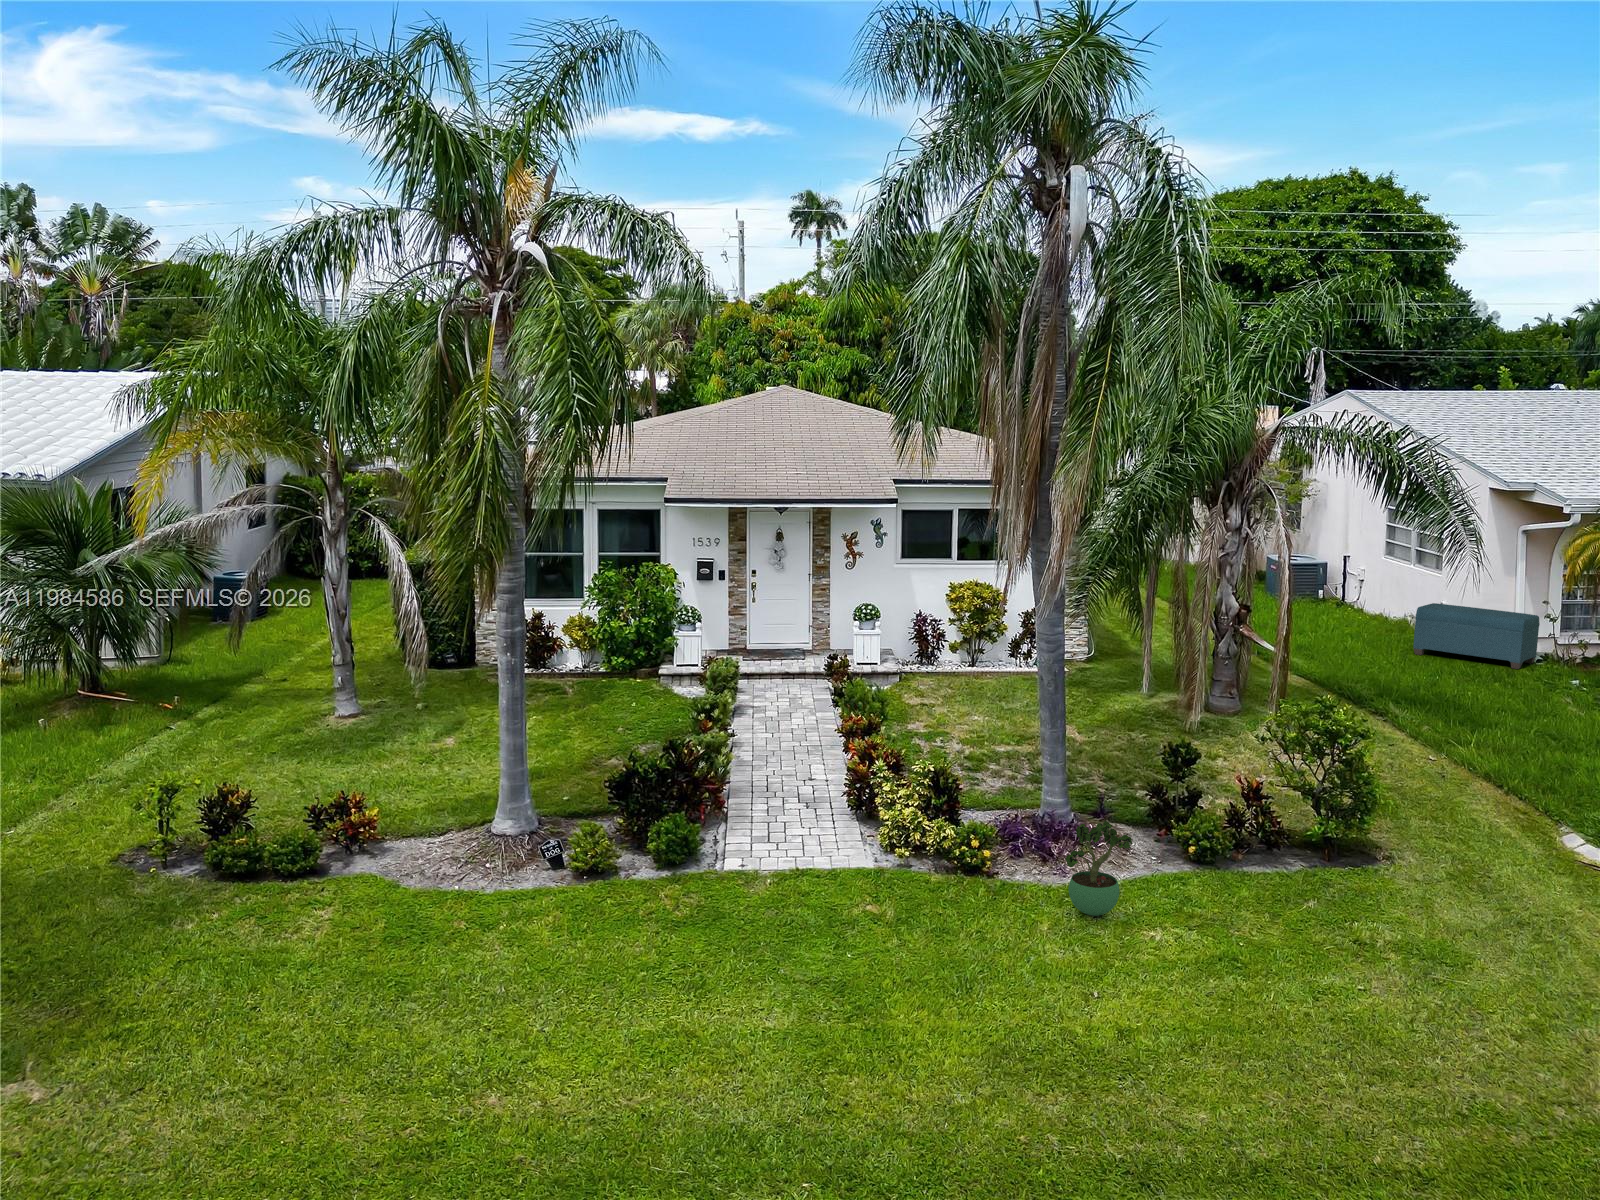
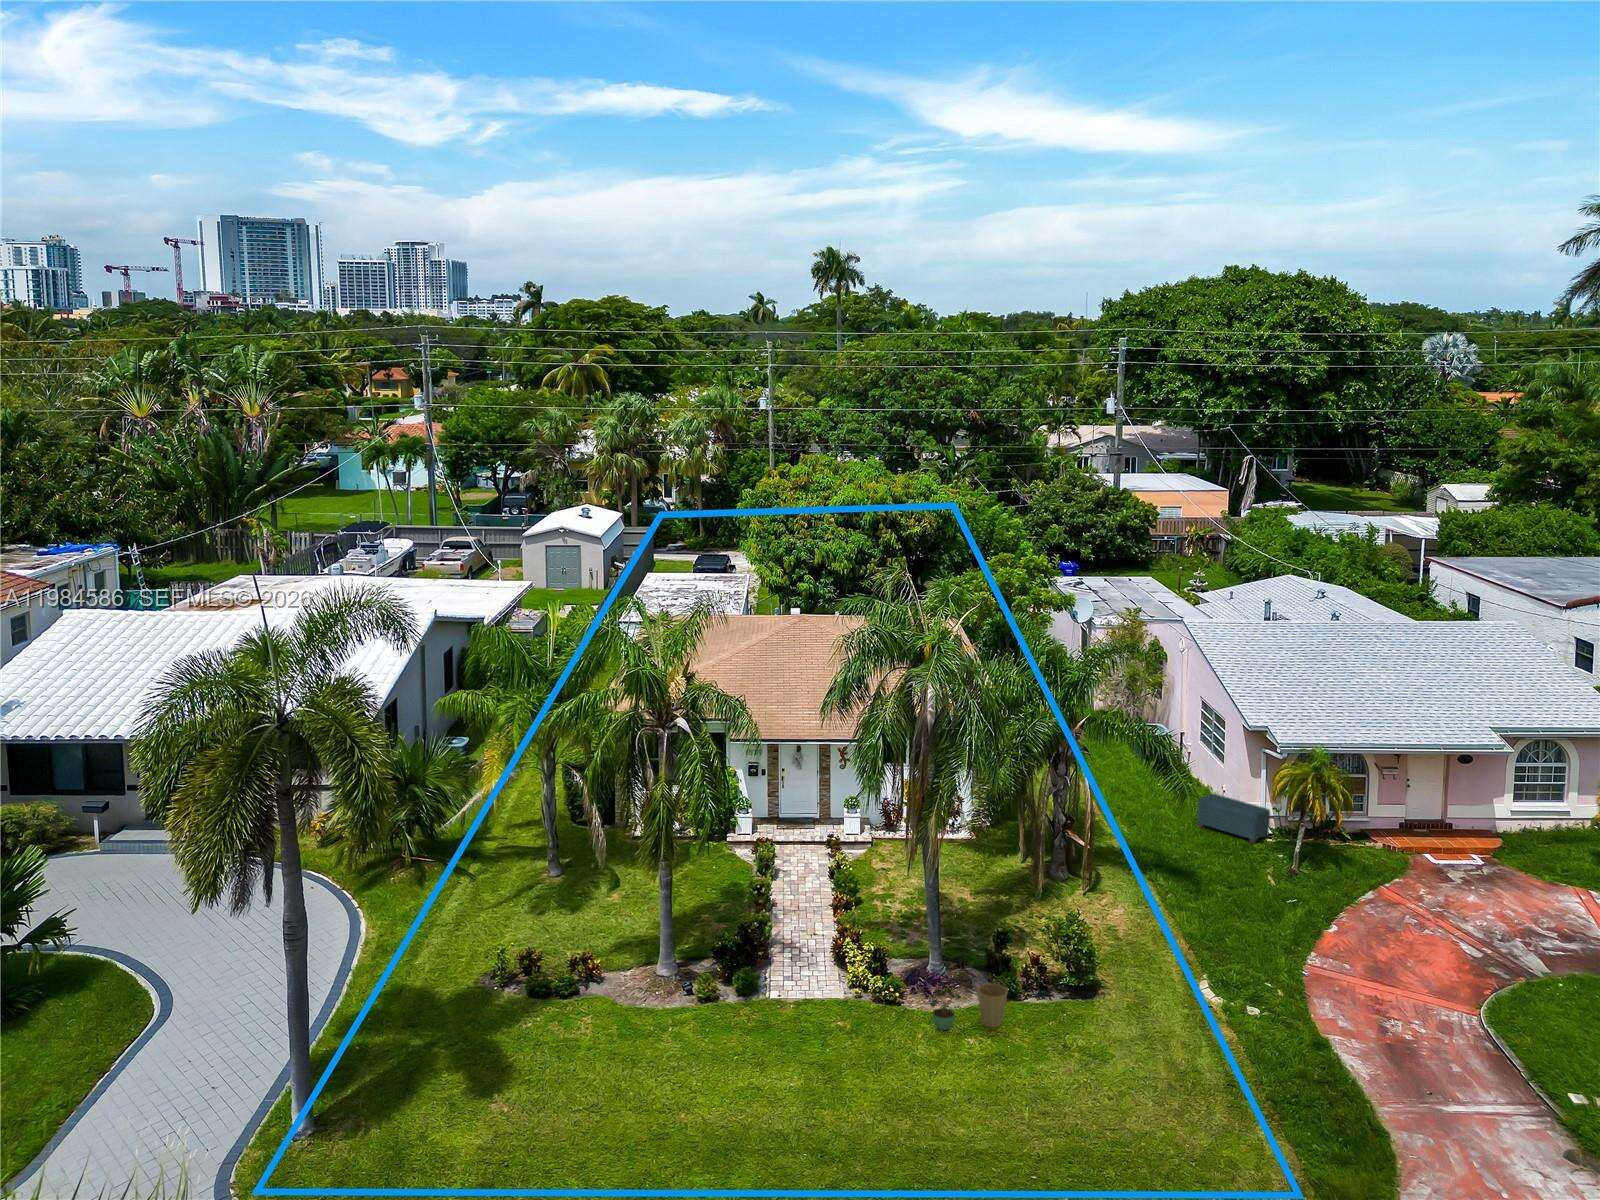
basket: none [1162,812,1228,911] -> present [978,980,1008,1028]

